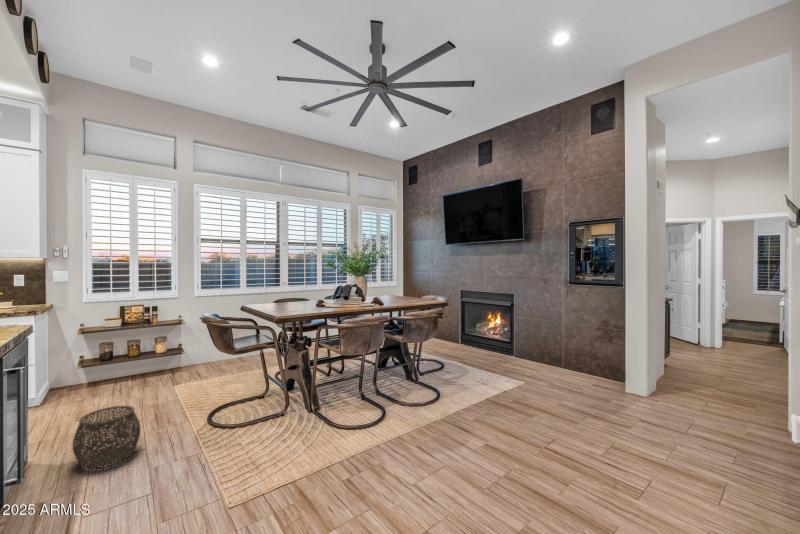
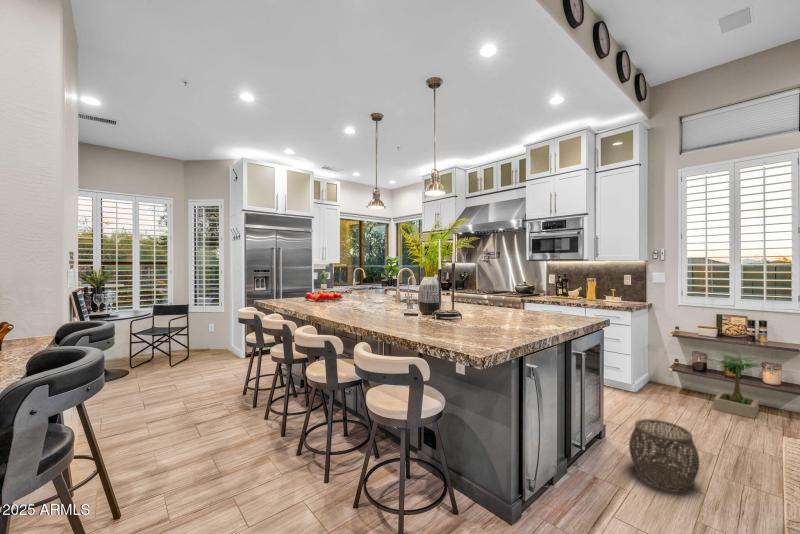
potted plant: none [121,335,163,389] -> present [714,352,764,419]

